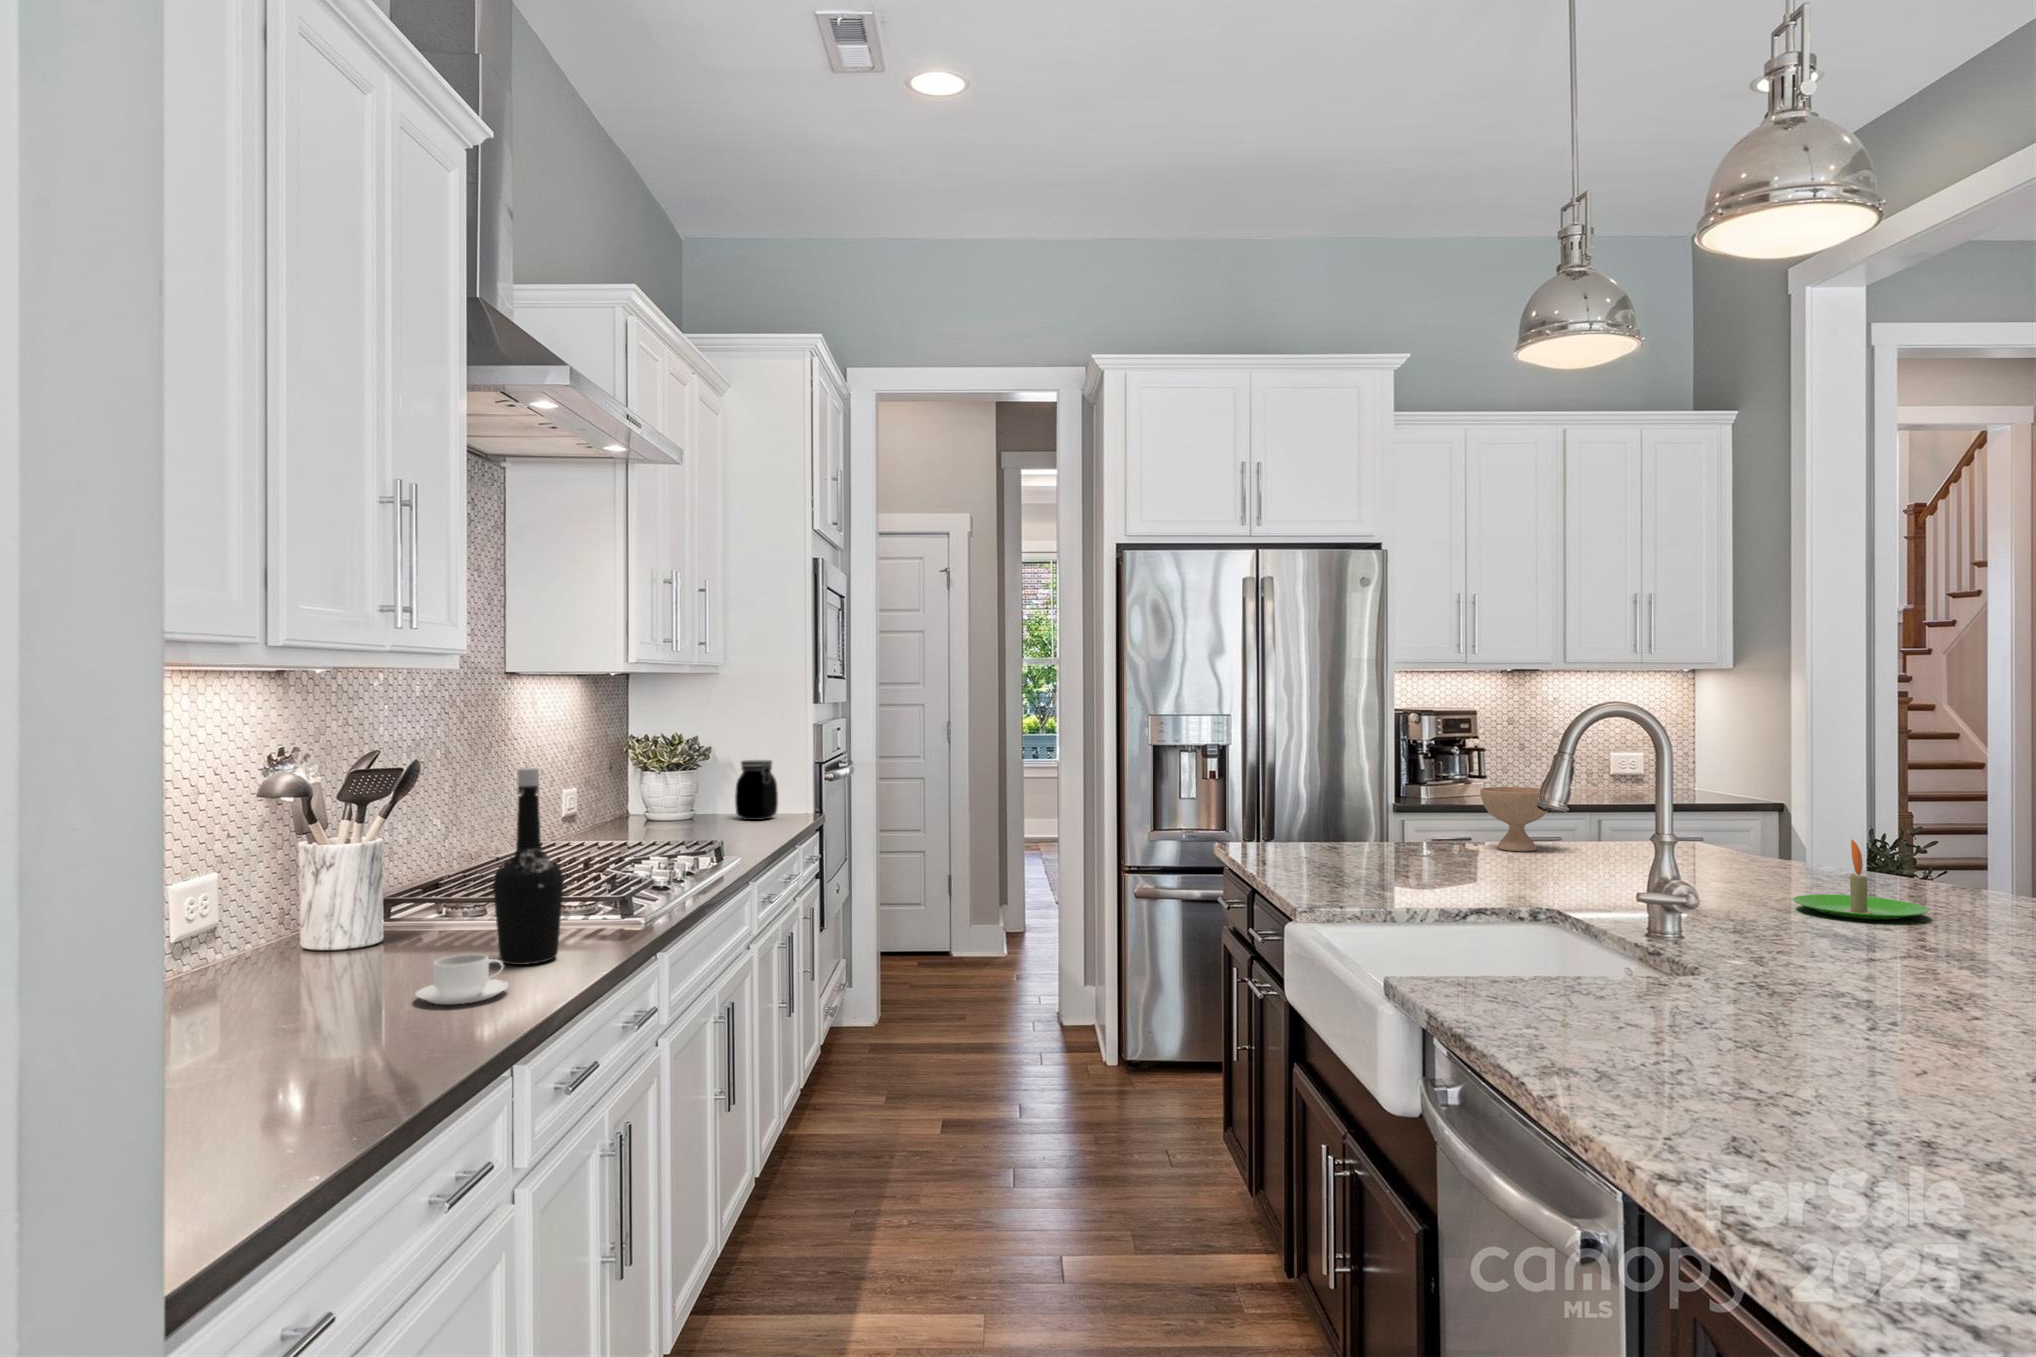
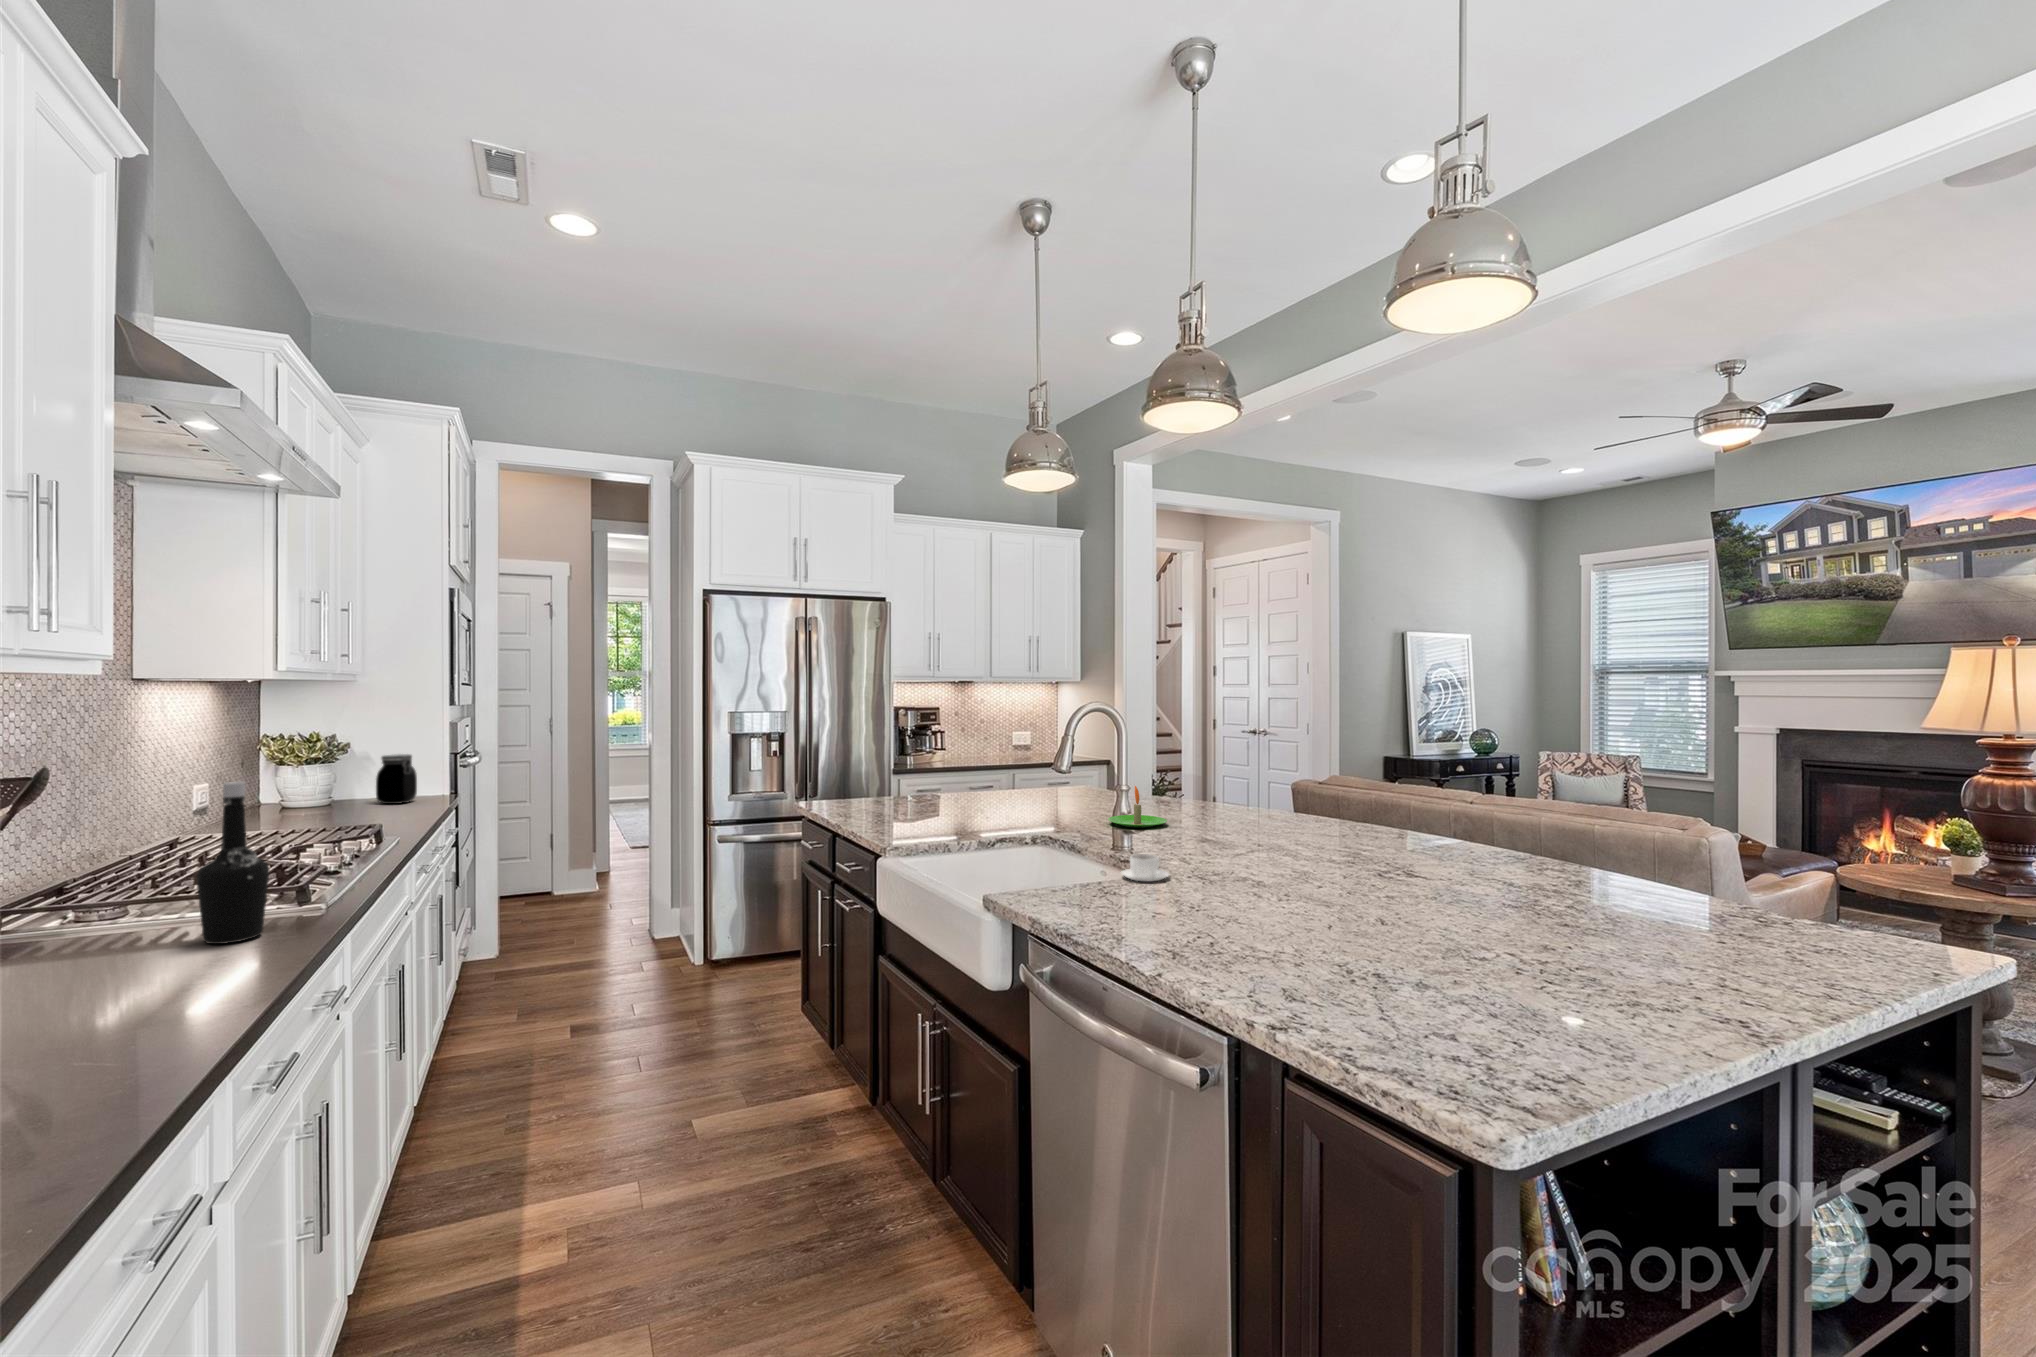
bowl: present [1480,787,1548,851] -> none [948,759,989,798]
coffee cup: present [416,954,509,1004] -> present [1121,854,1169,882]

